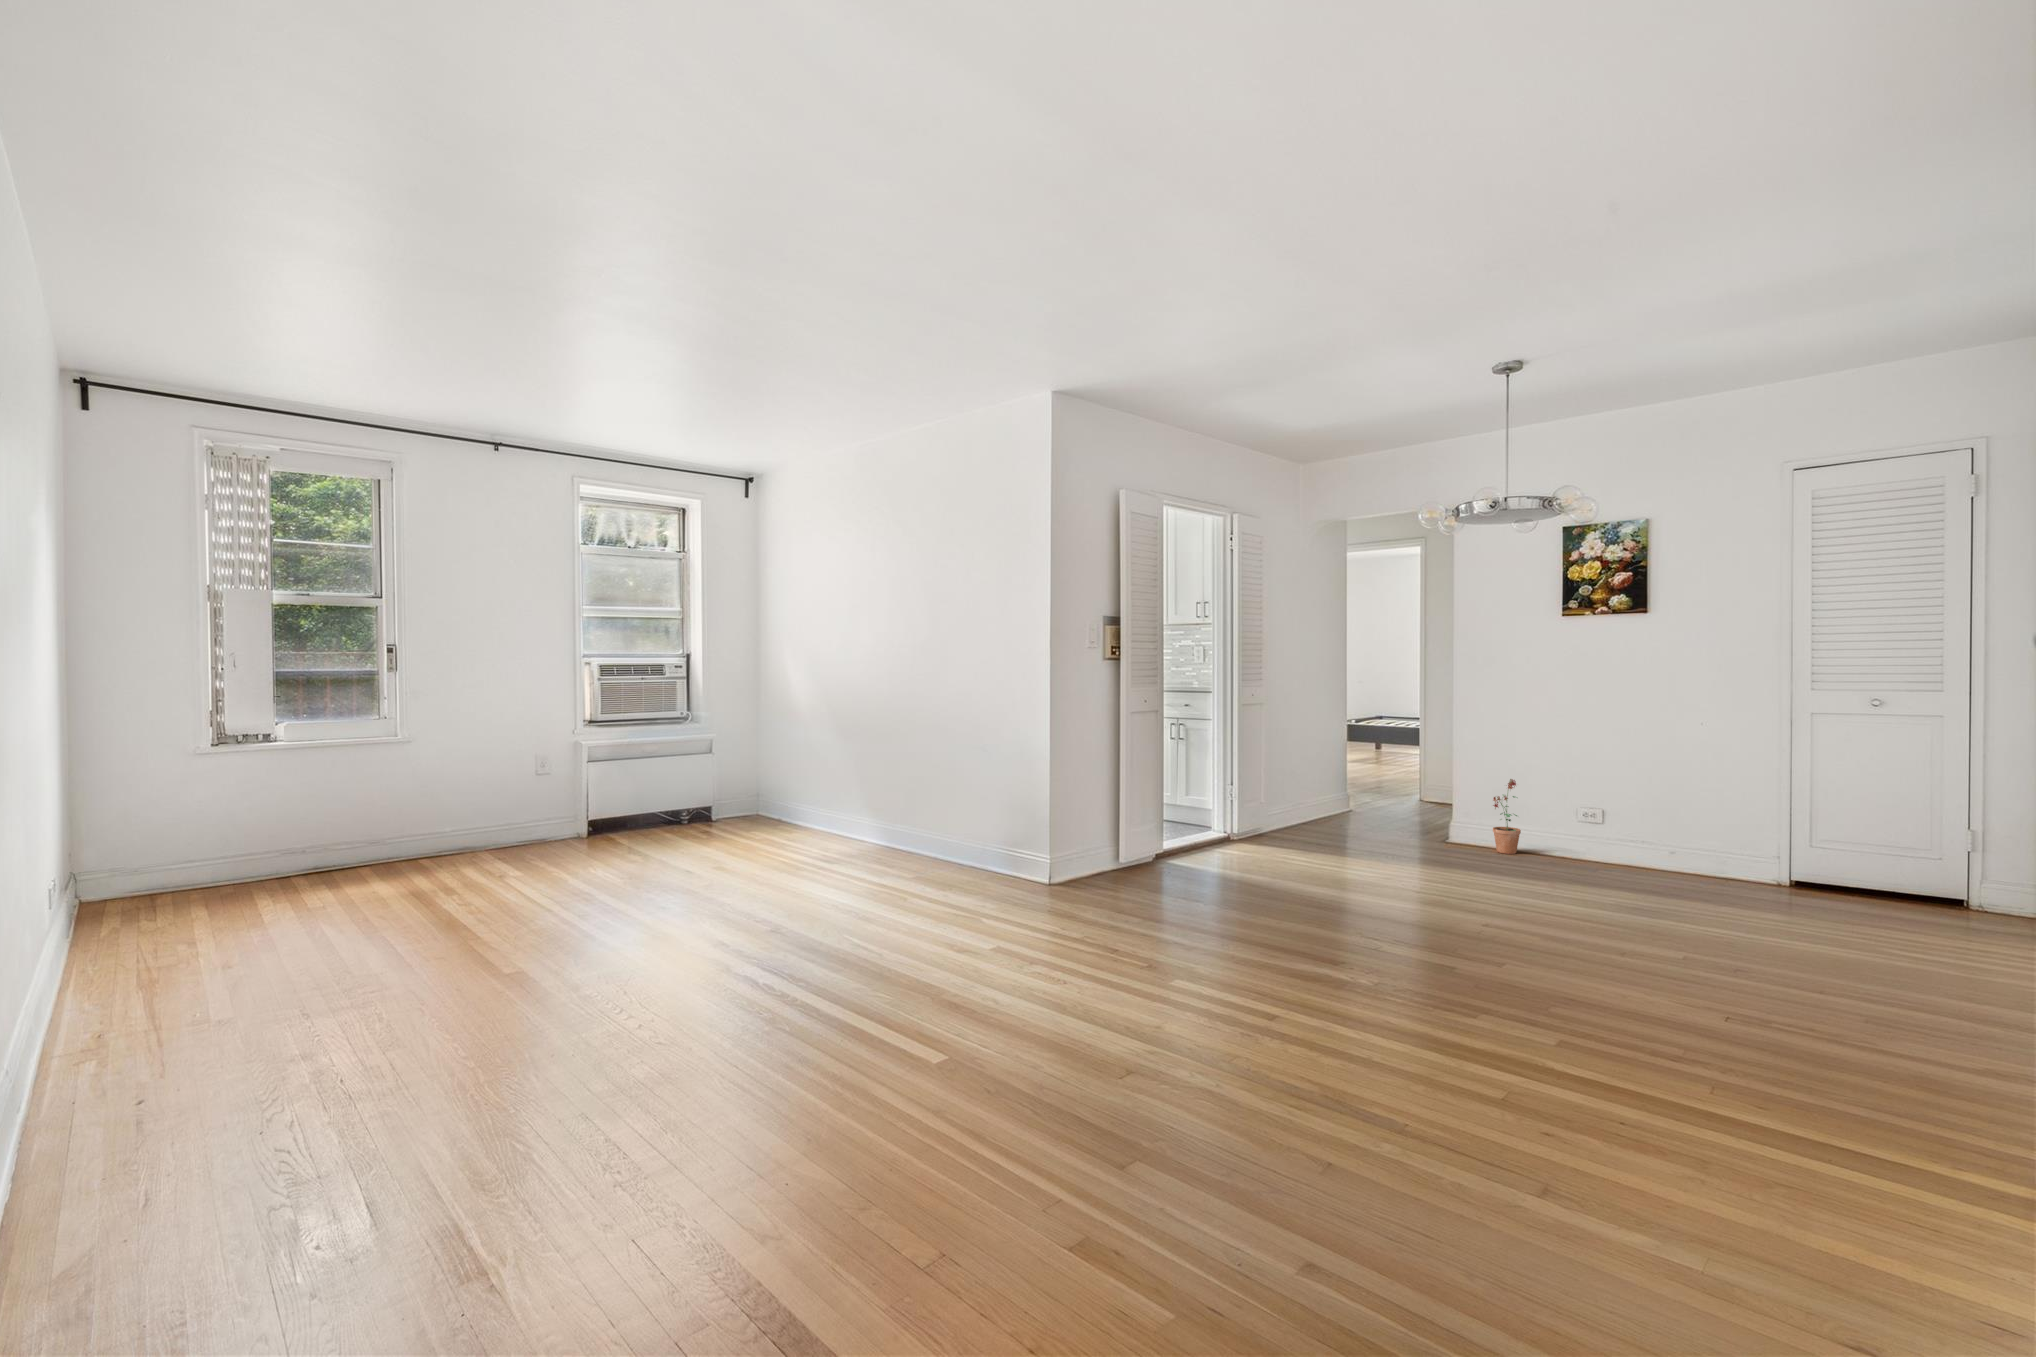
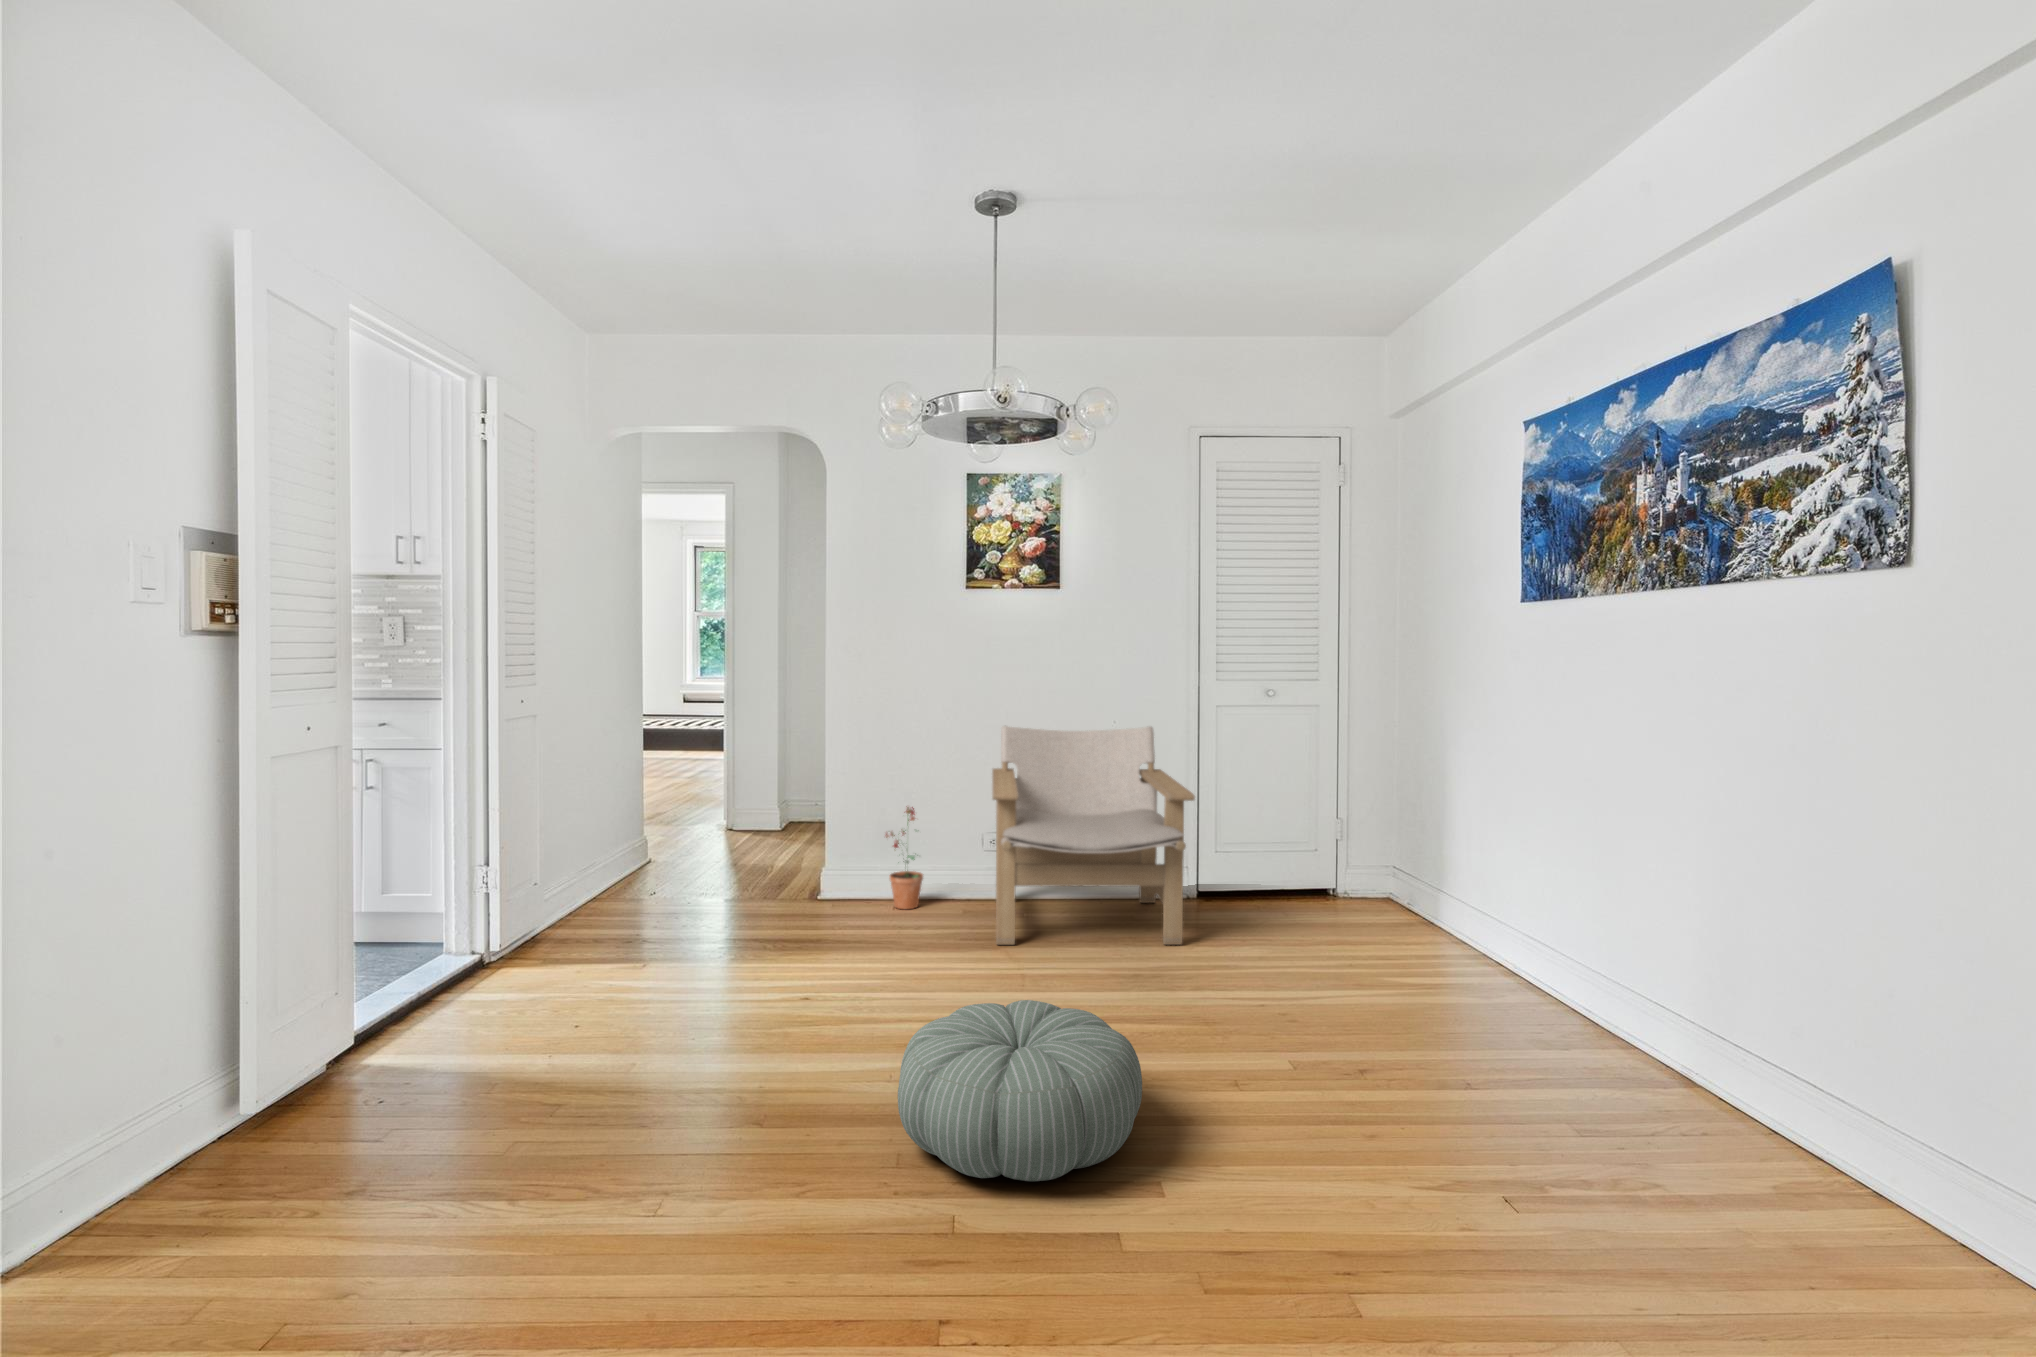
lounge chair: none [1541,722,1748,902] -> present [992,726,1195,945]
pouf: none [1381,868,1536,952] -> present [898,1000,1142,1181]

